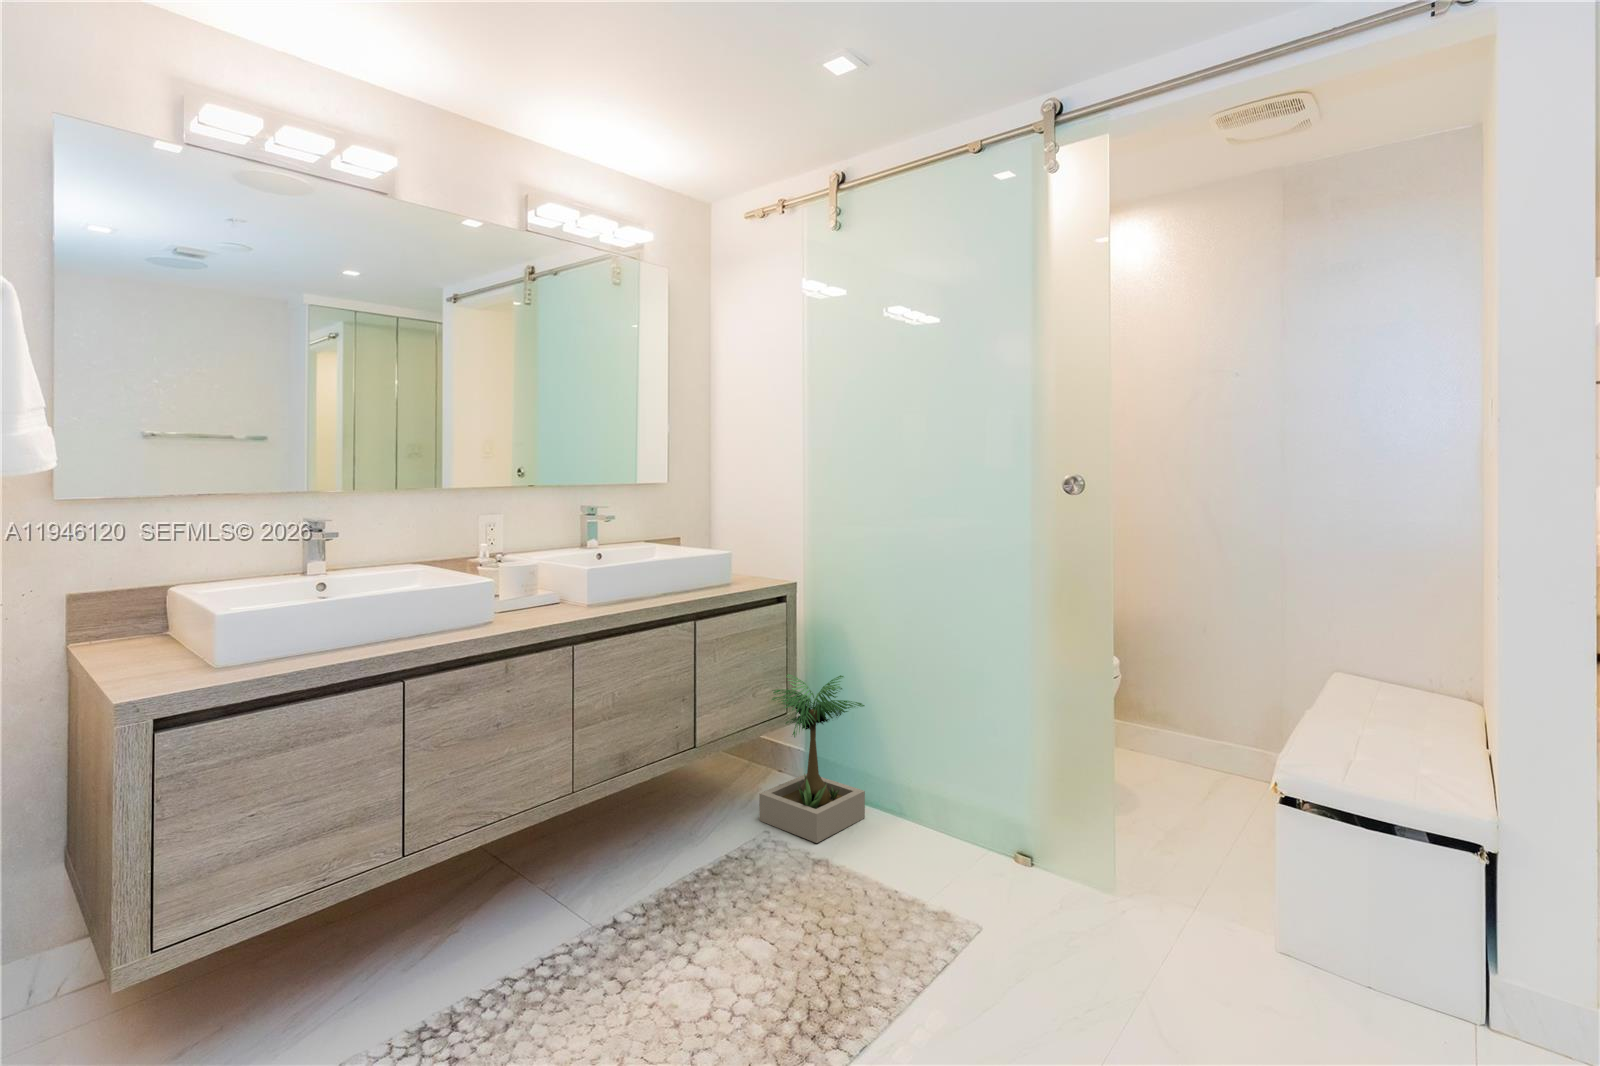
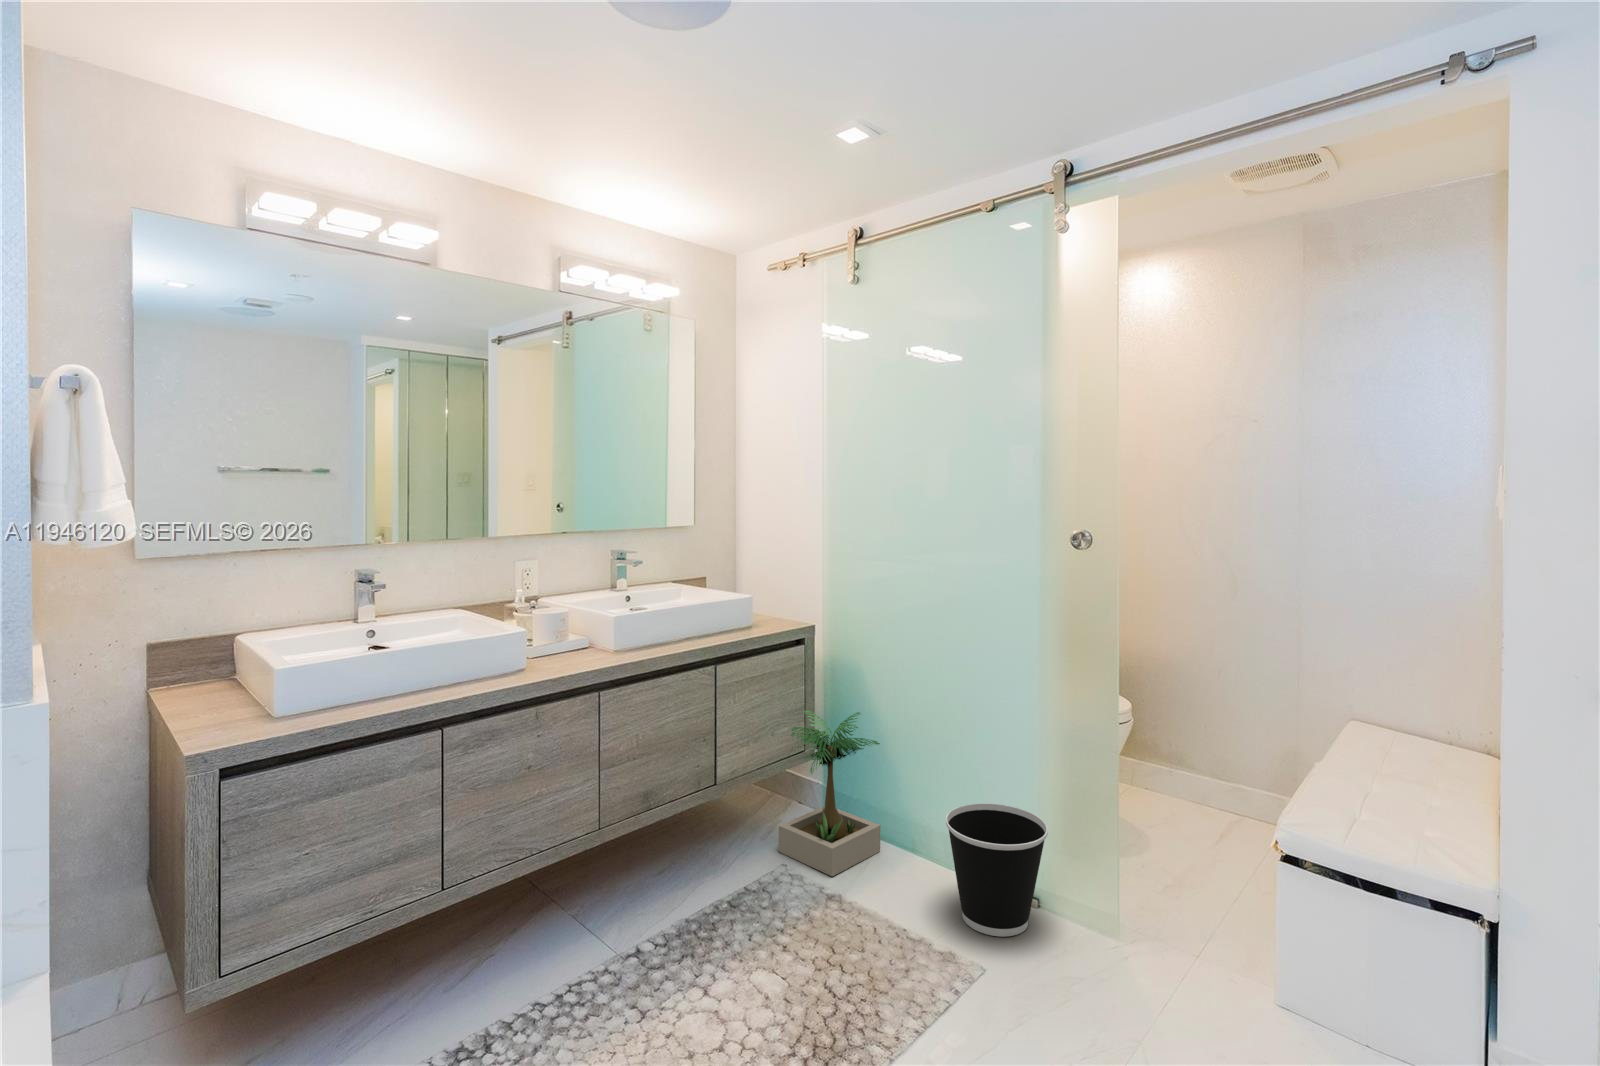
wastebasket: none [936,763,1041,896] -> present [946,803,1048,937]

